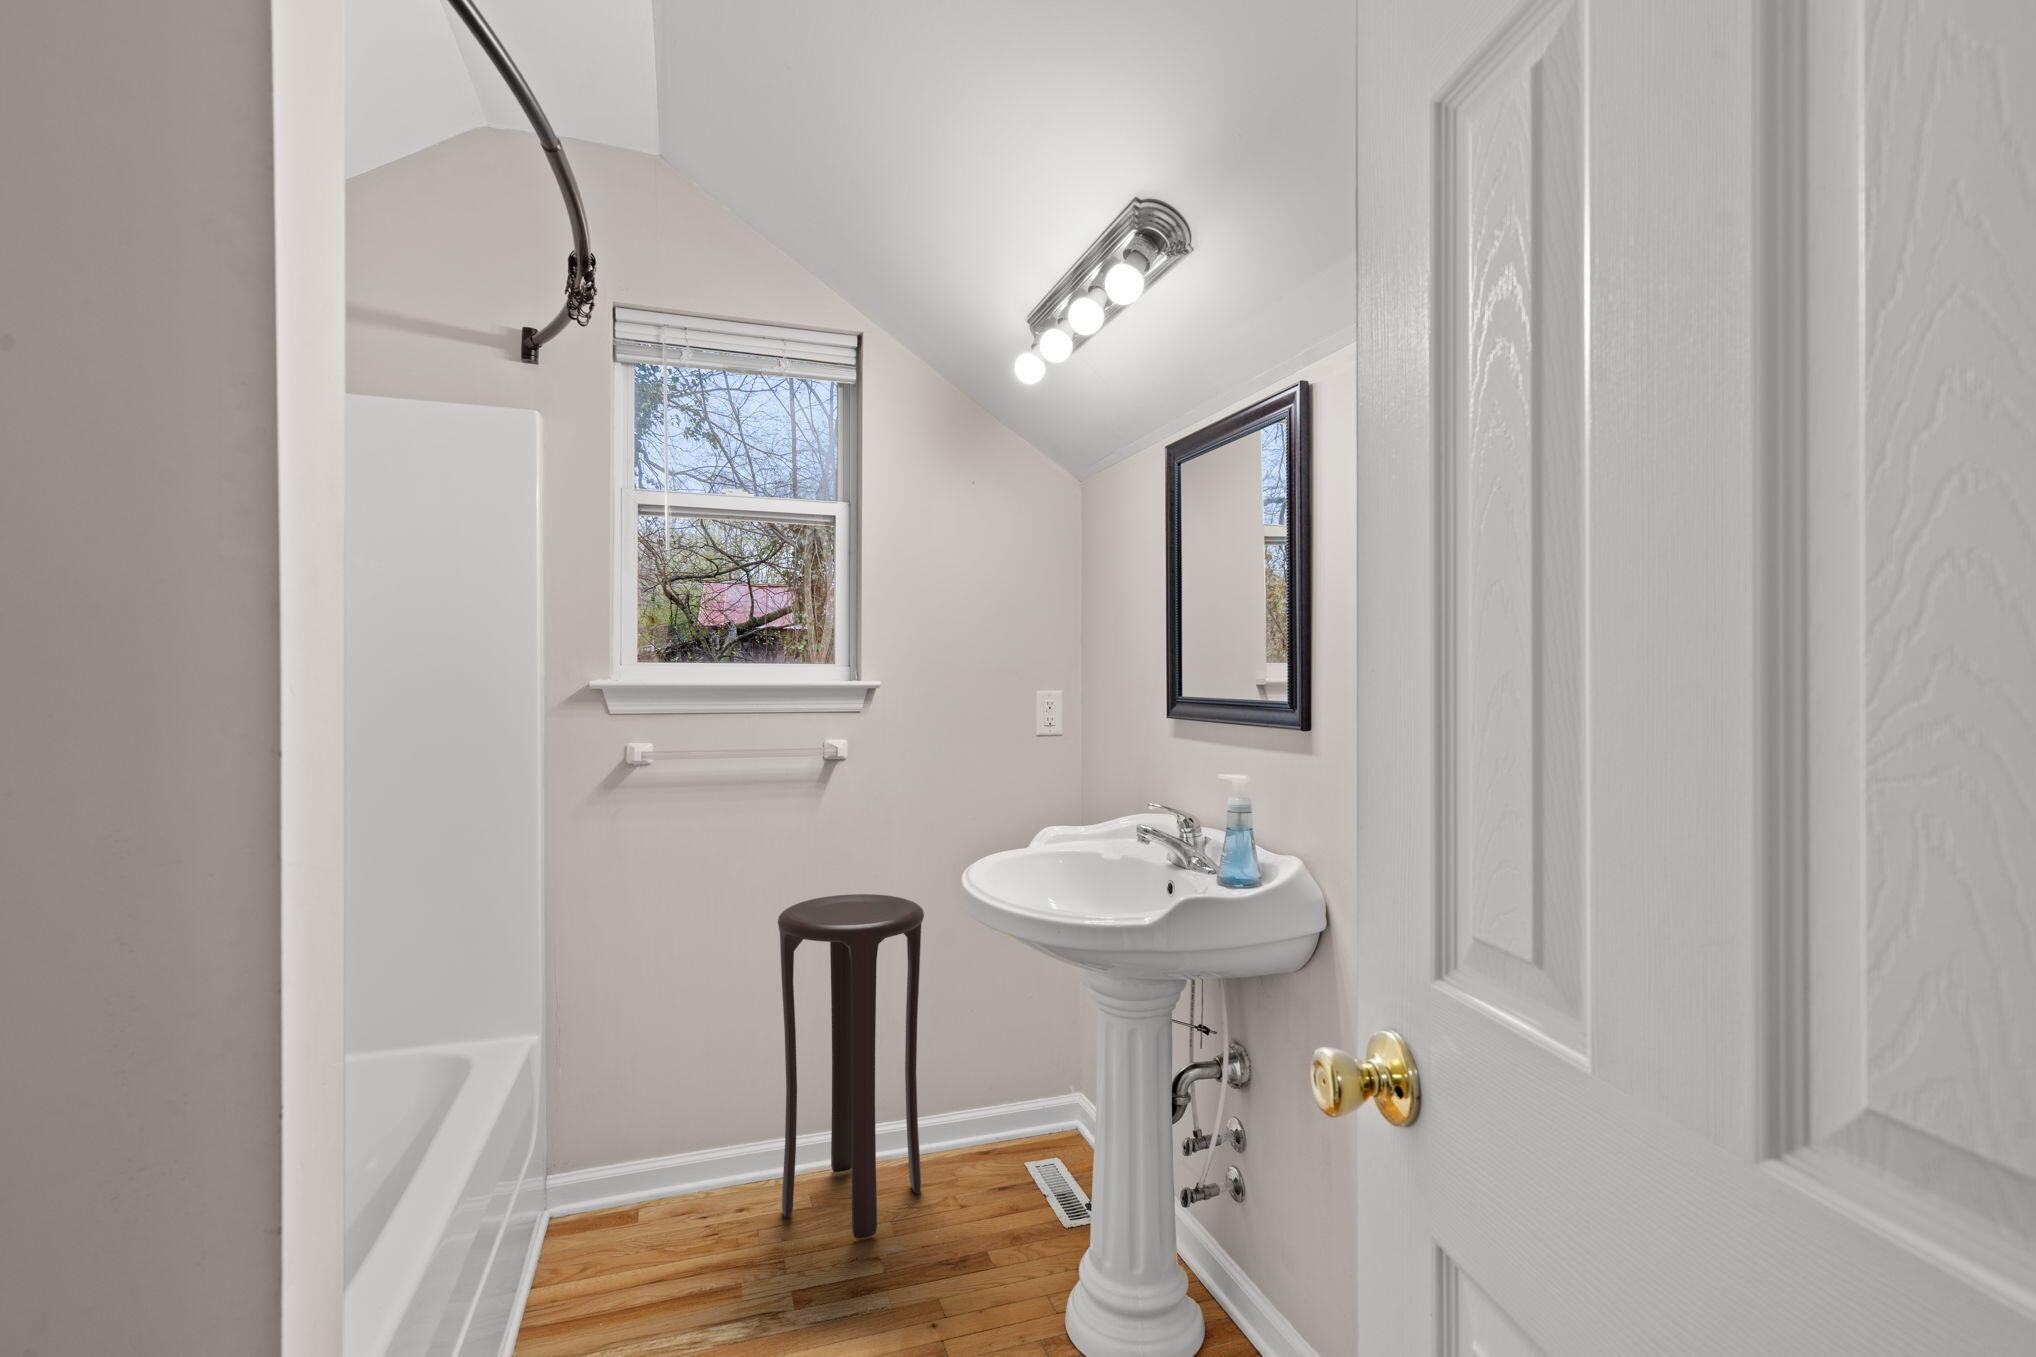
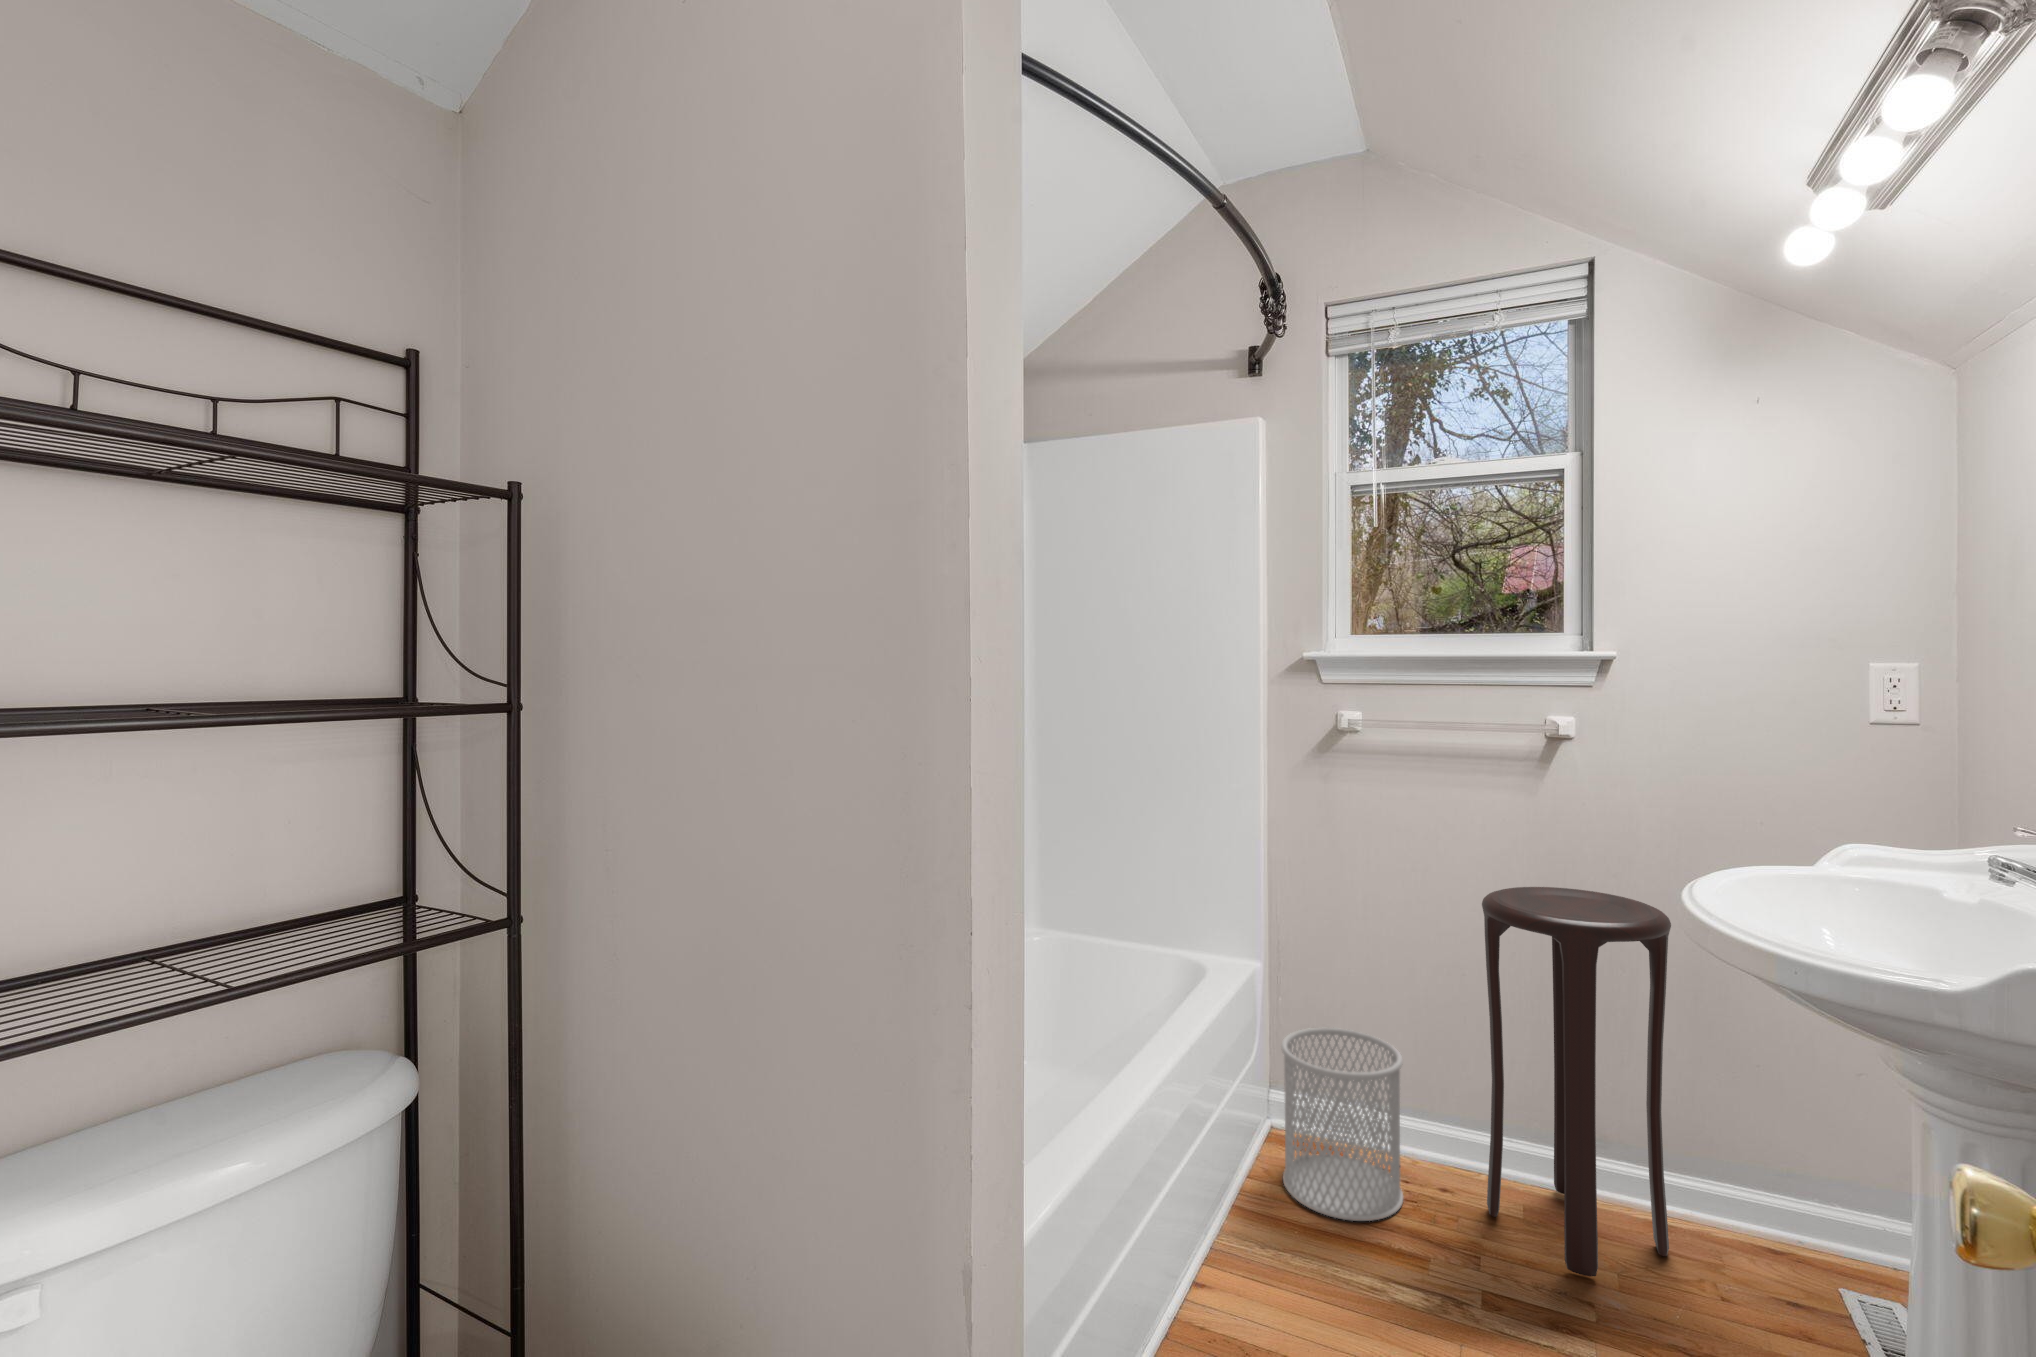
wastebasket: none [576,1080,706,1289] -> present [1281,1028,1403,1221]

